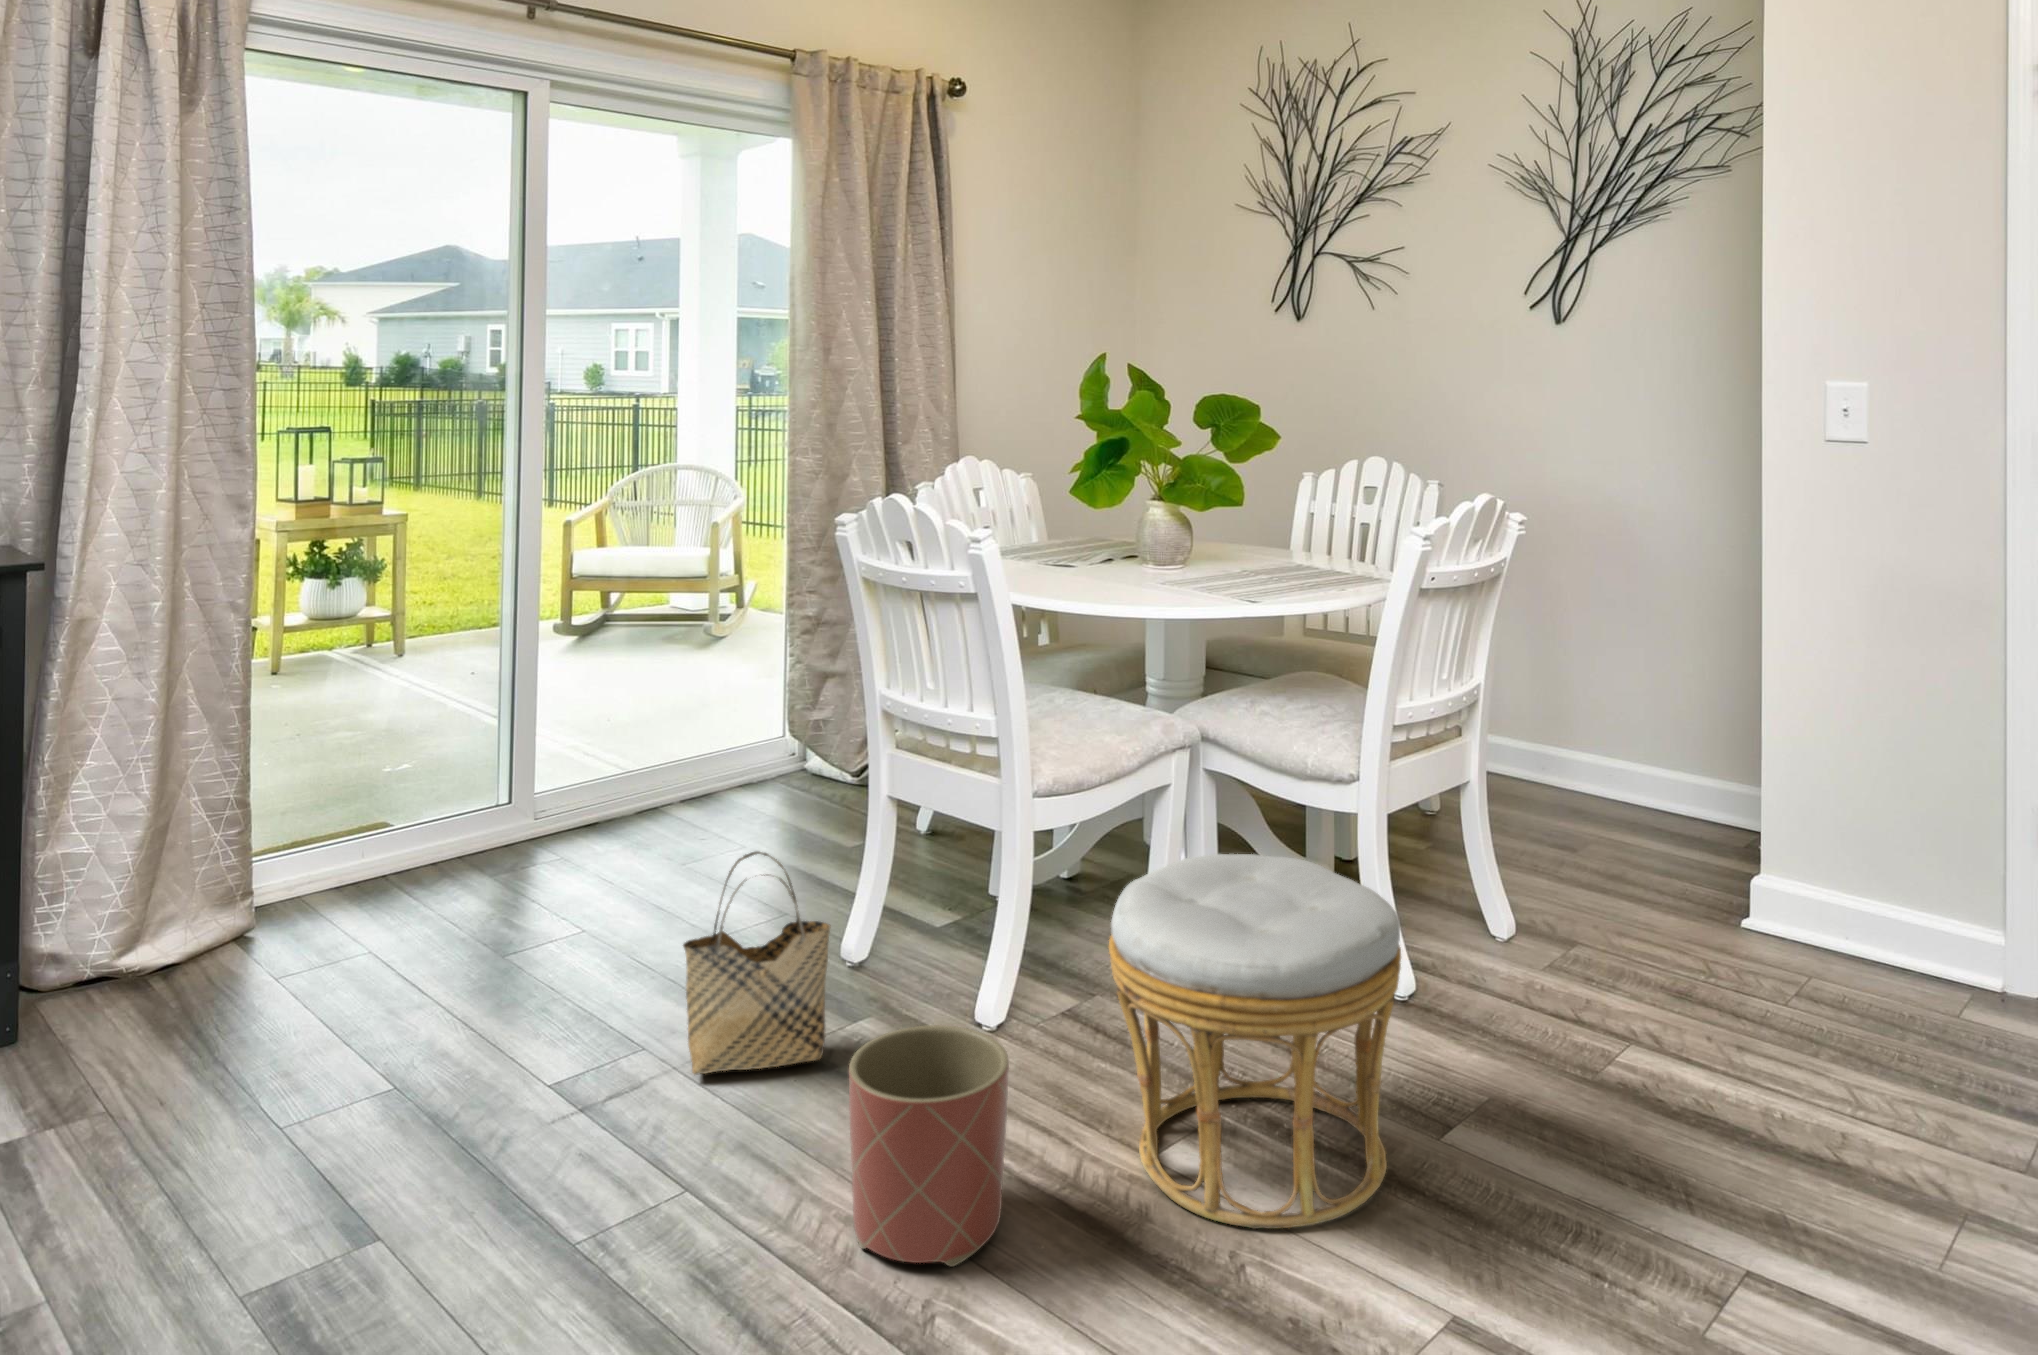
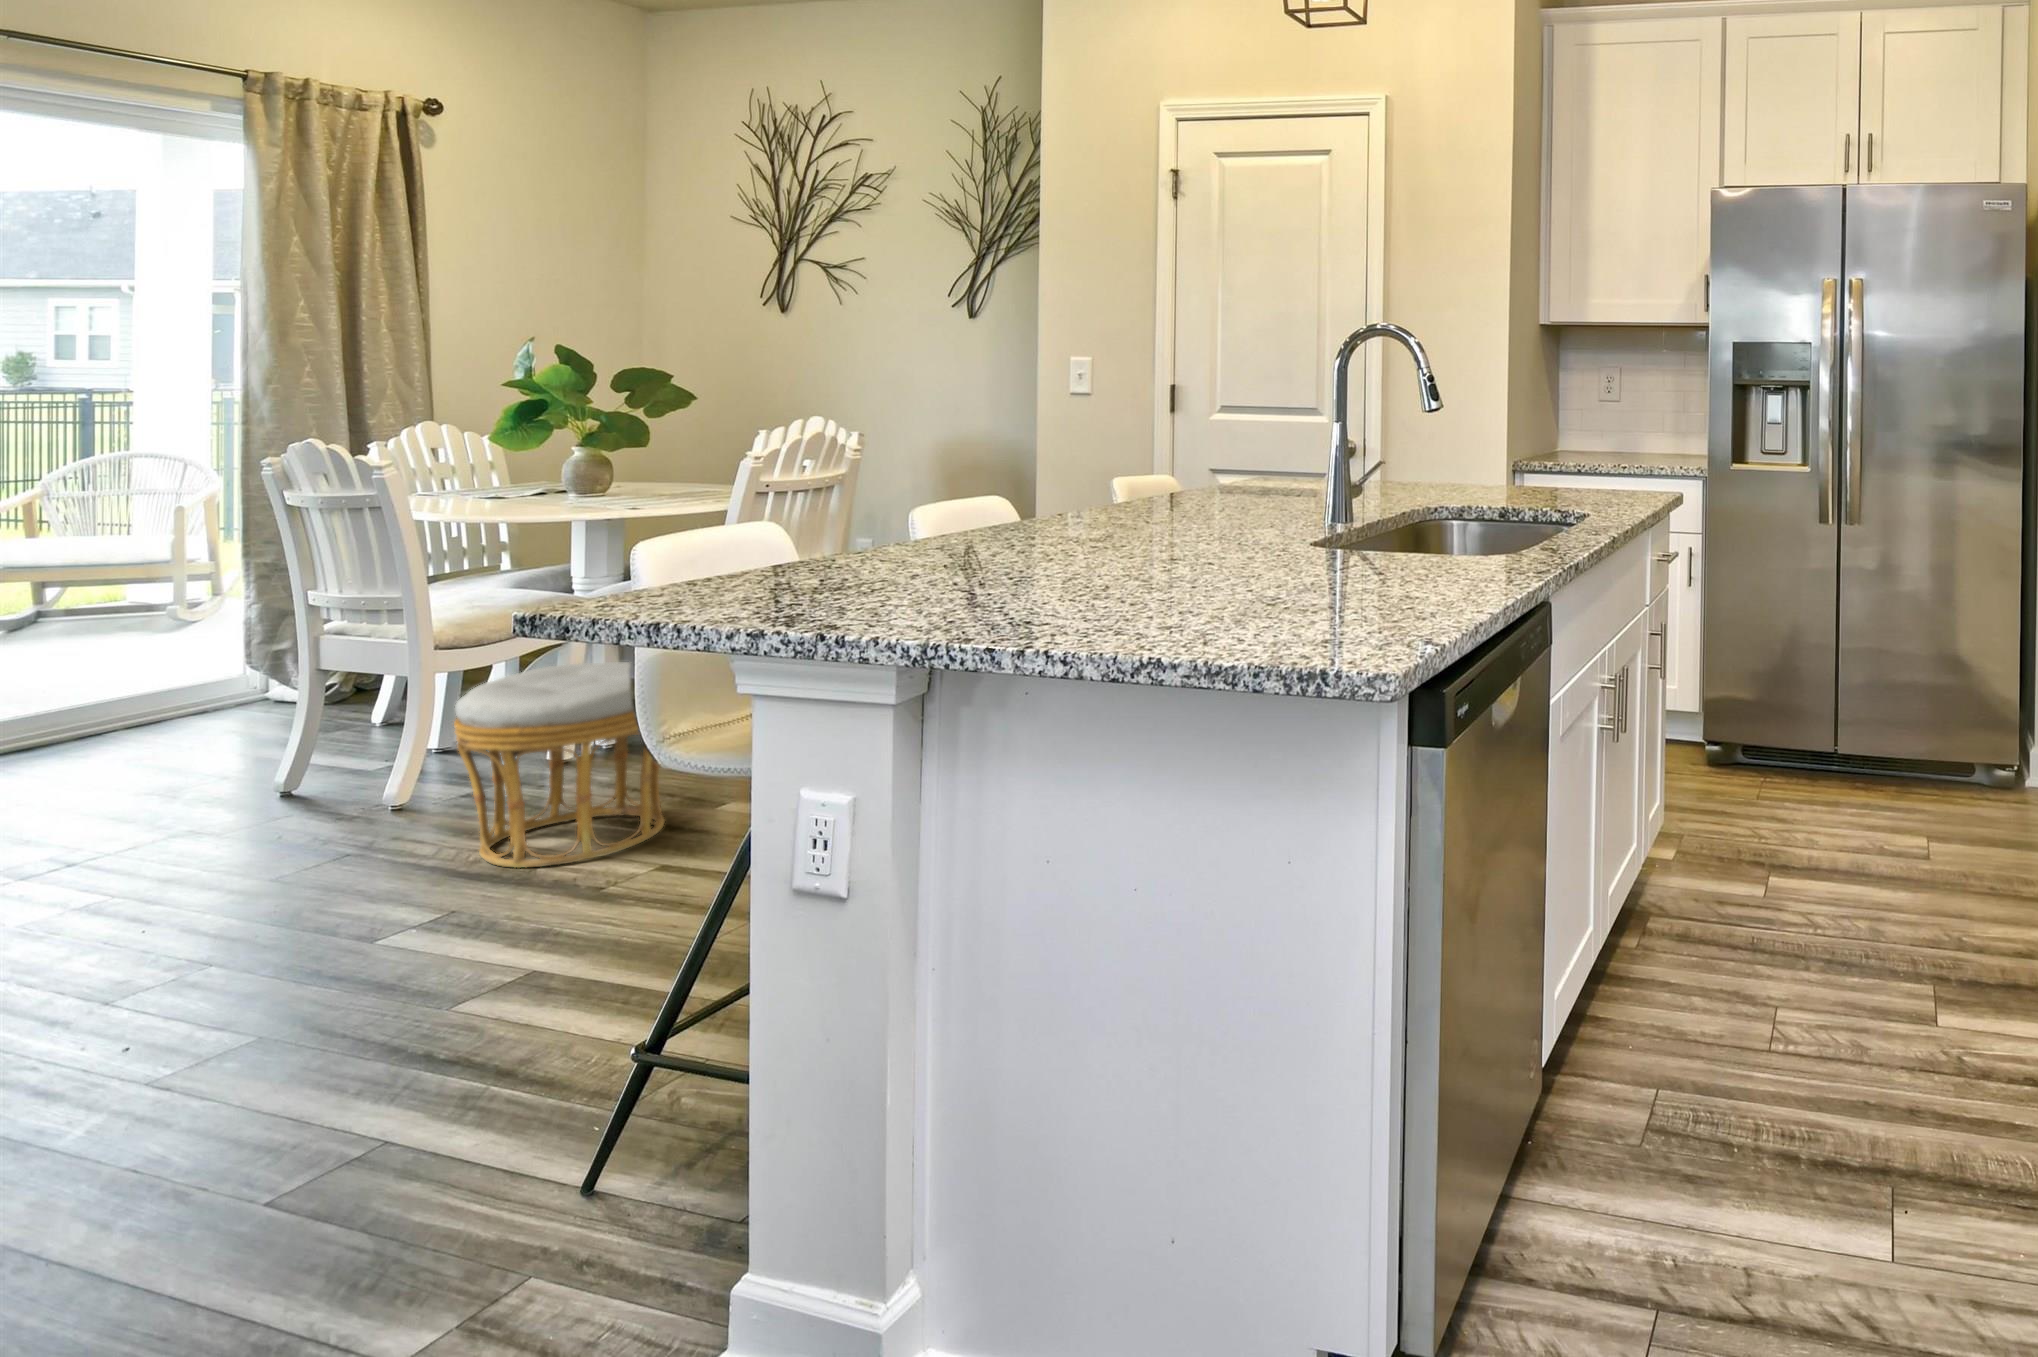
woven basket: present [683,851,831,1075] -> none [86,709,235,869]
planter: present [849,1025,1009,1267] -> none [224,780,360,917]

